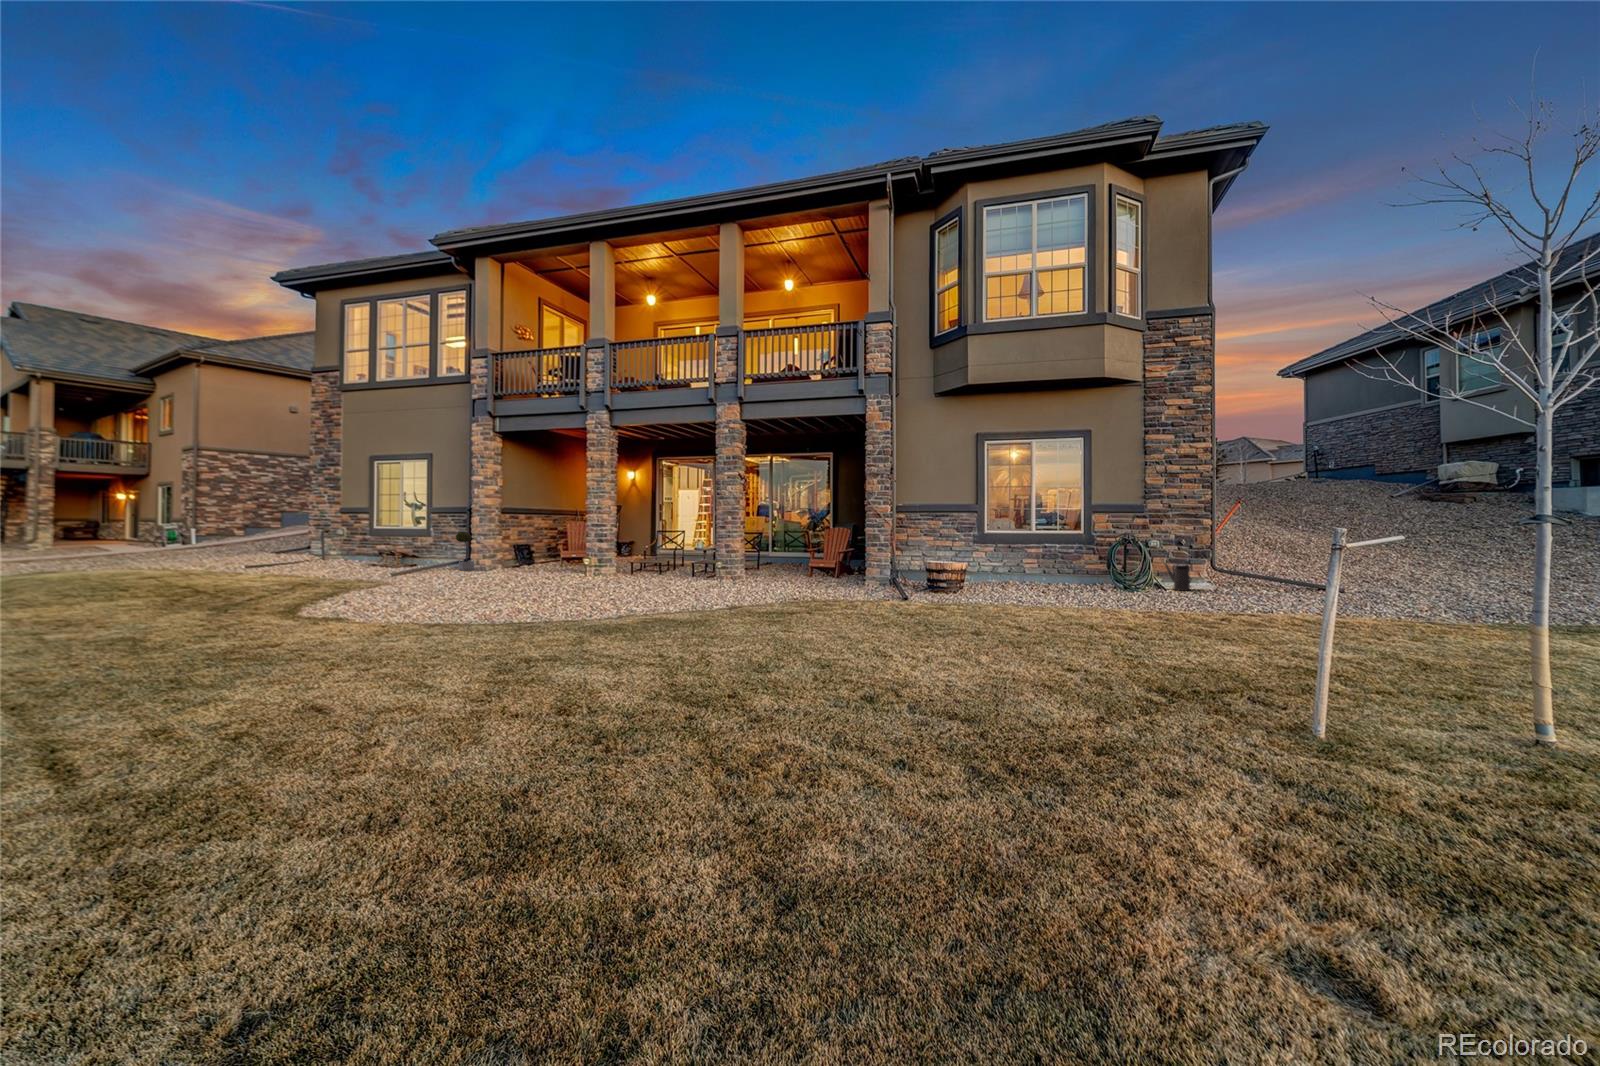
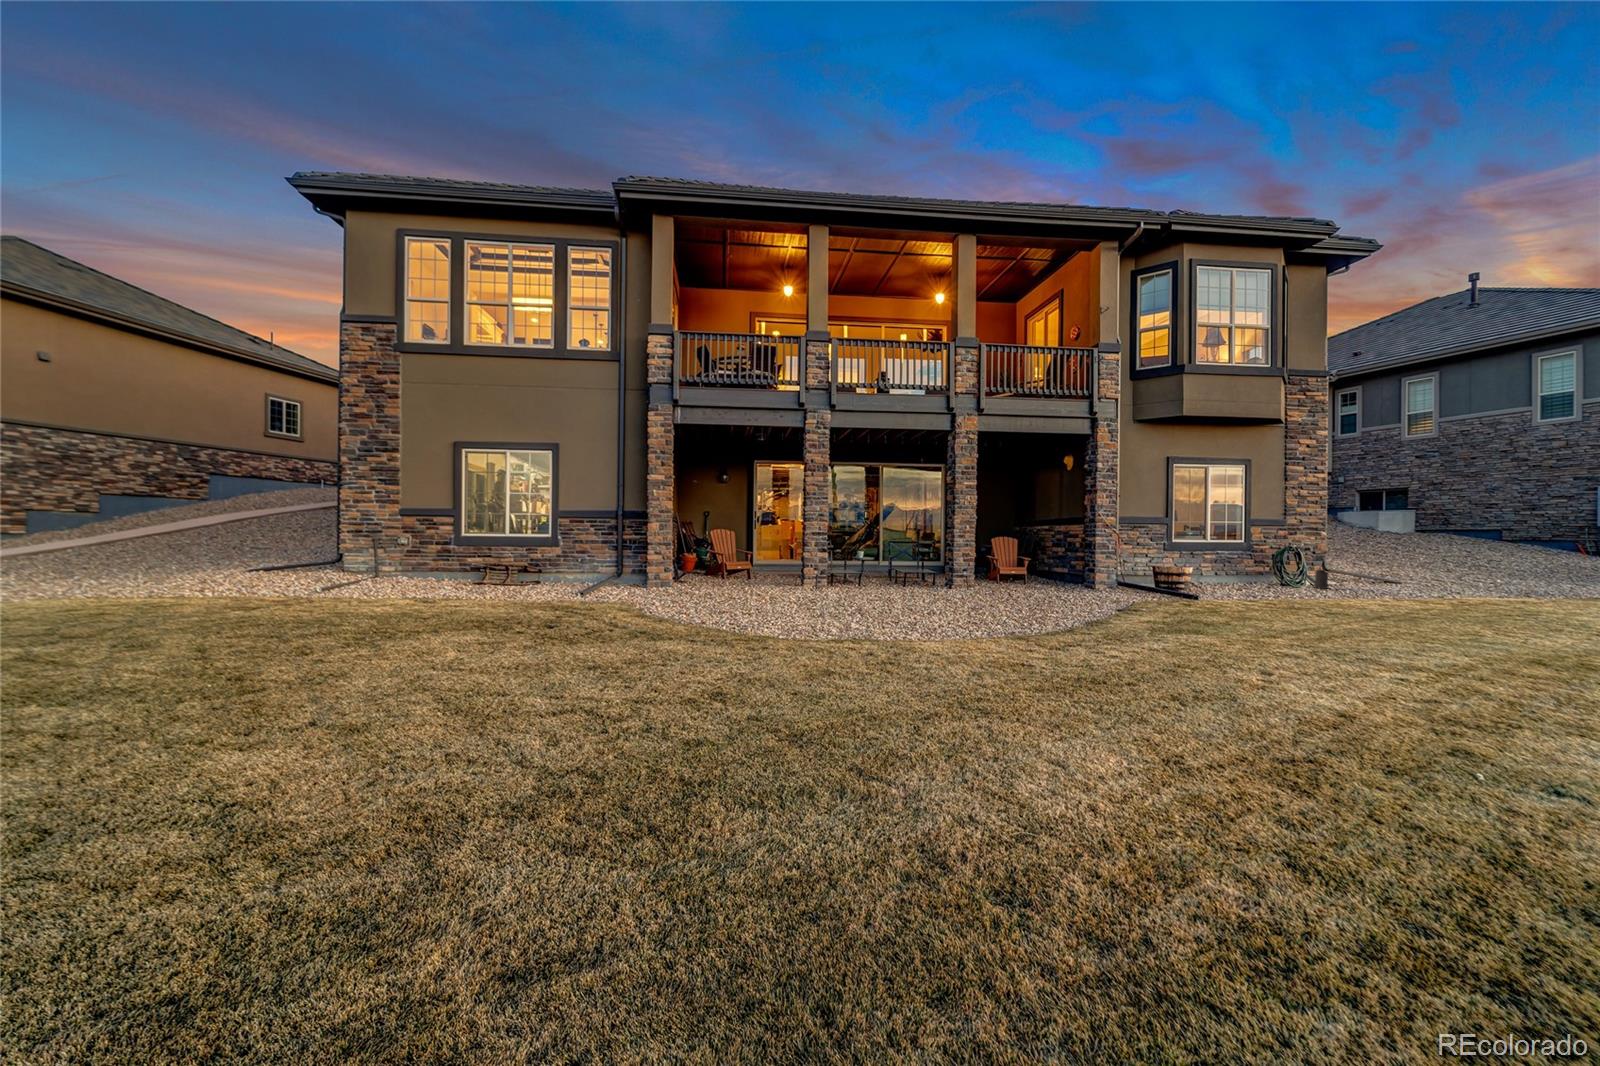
potted tree: present [456,532,474,571] -> none [636,540,657,588]

